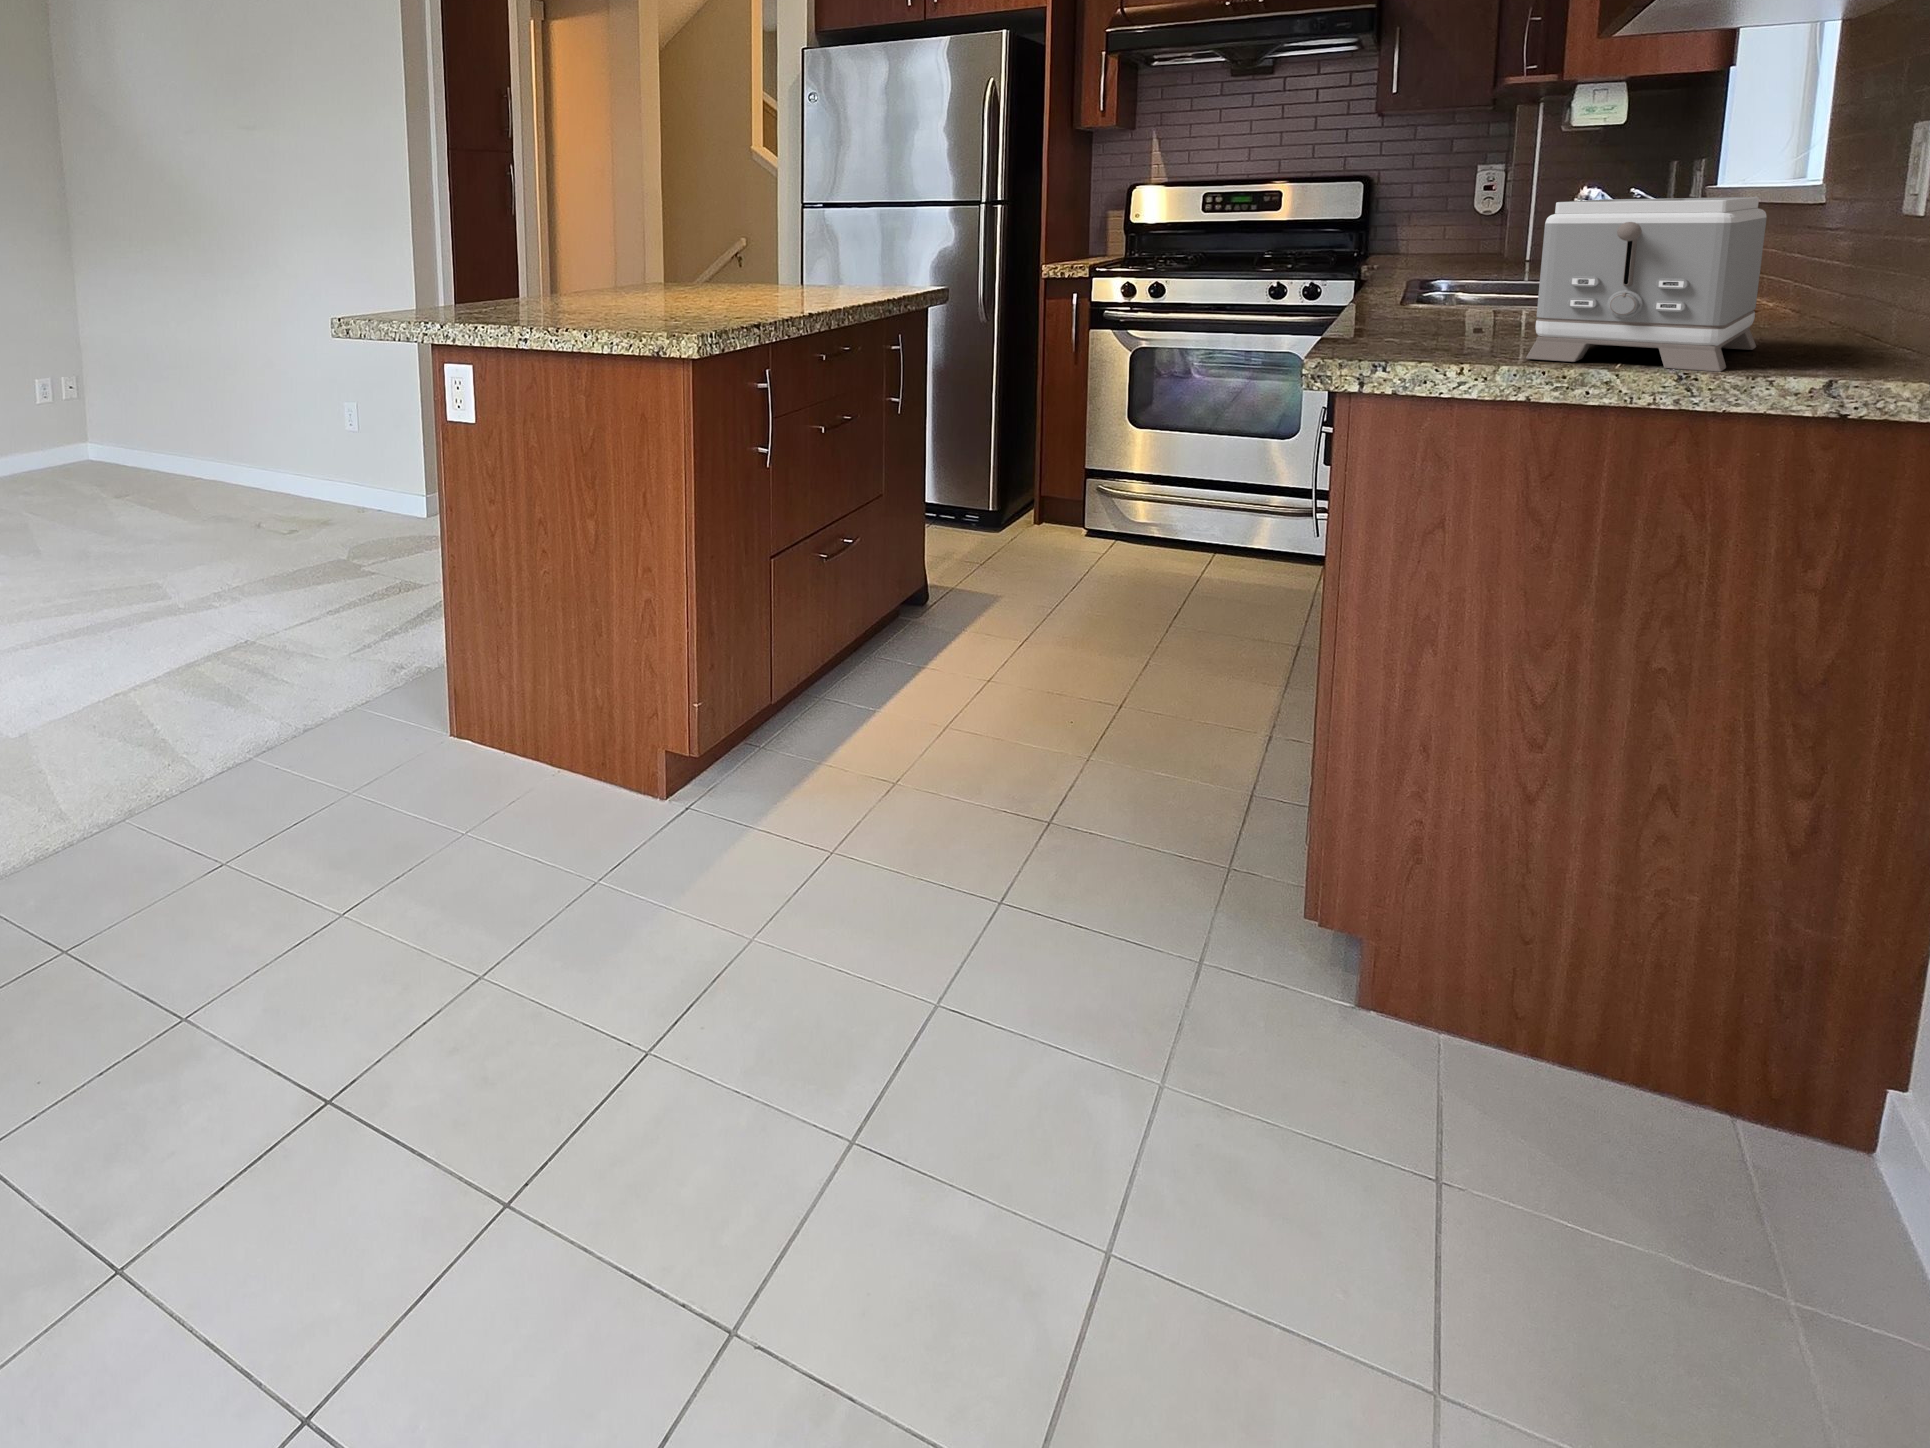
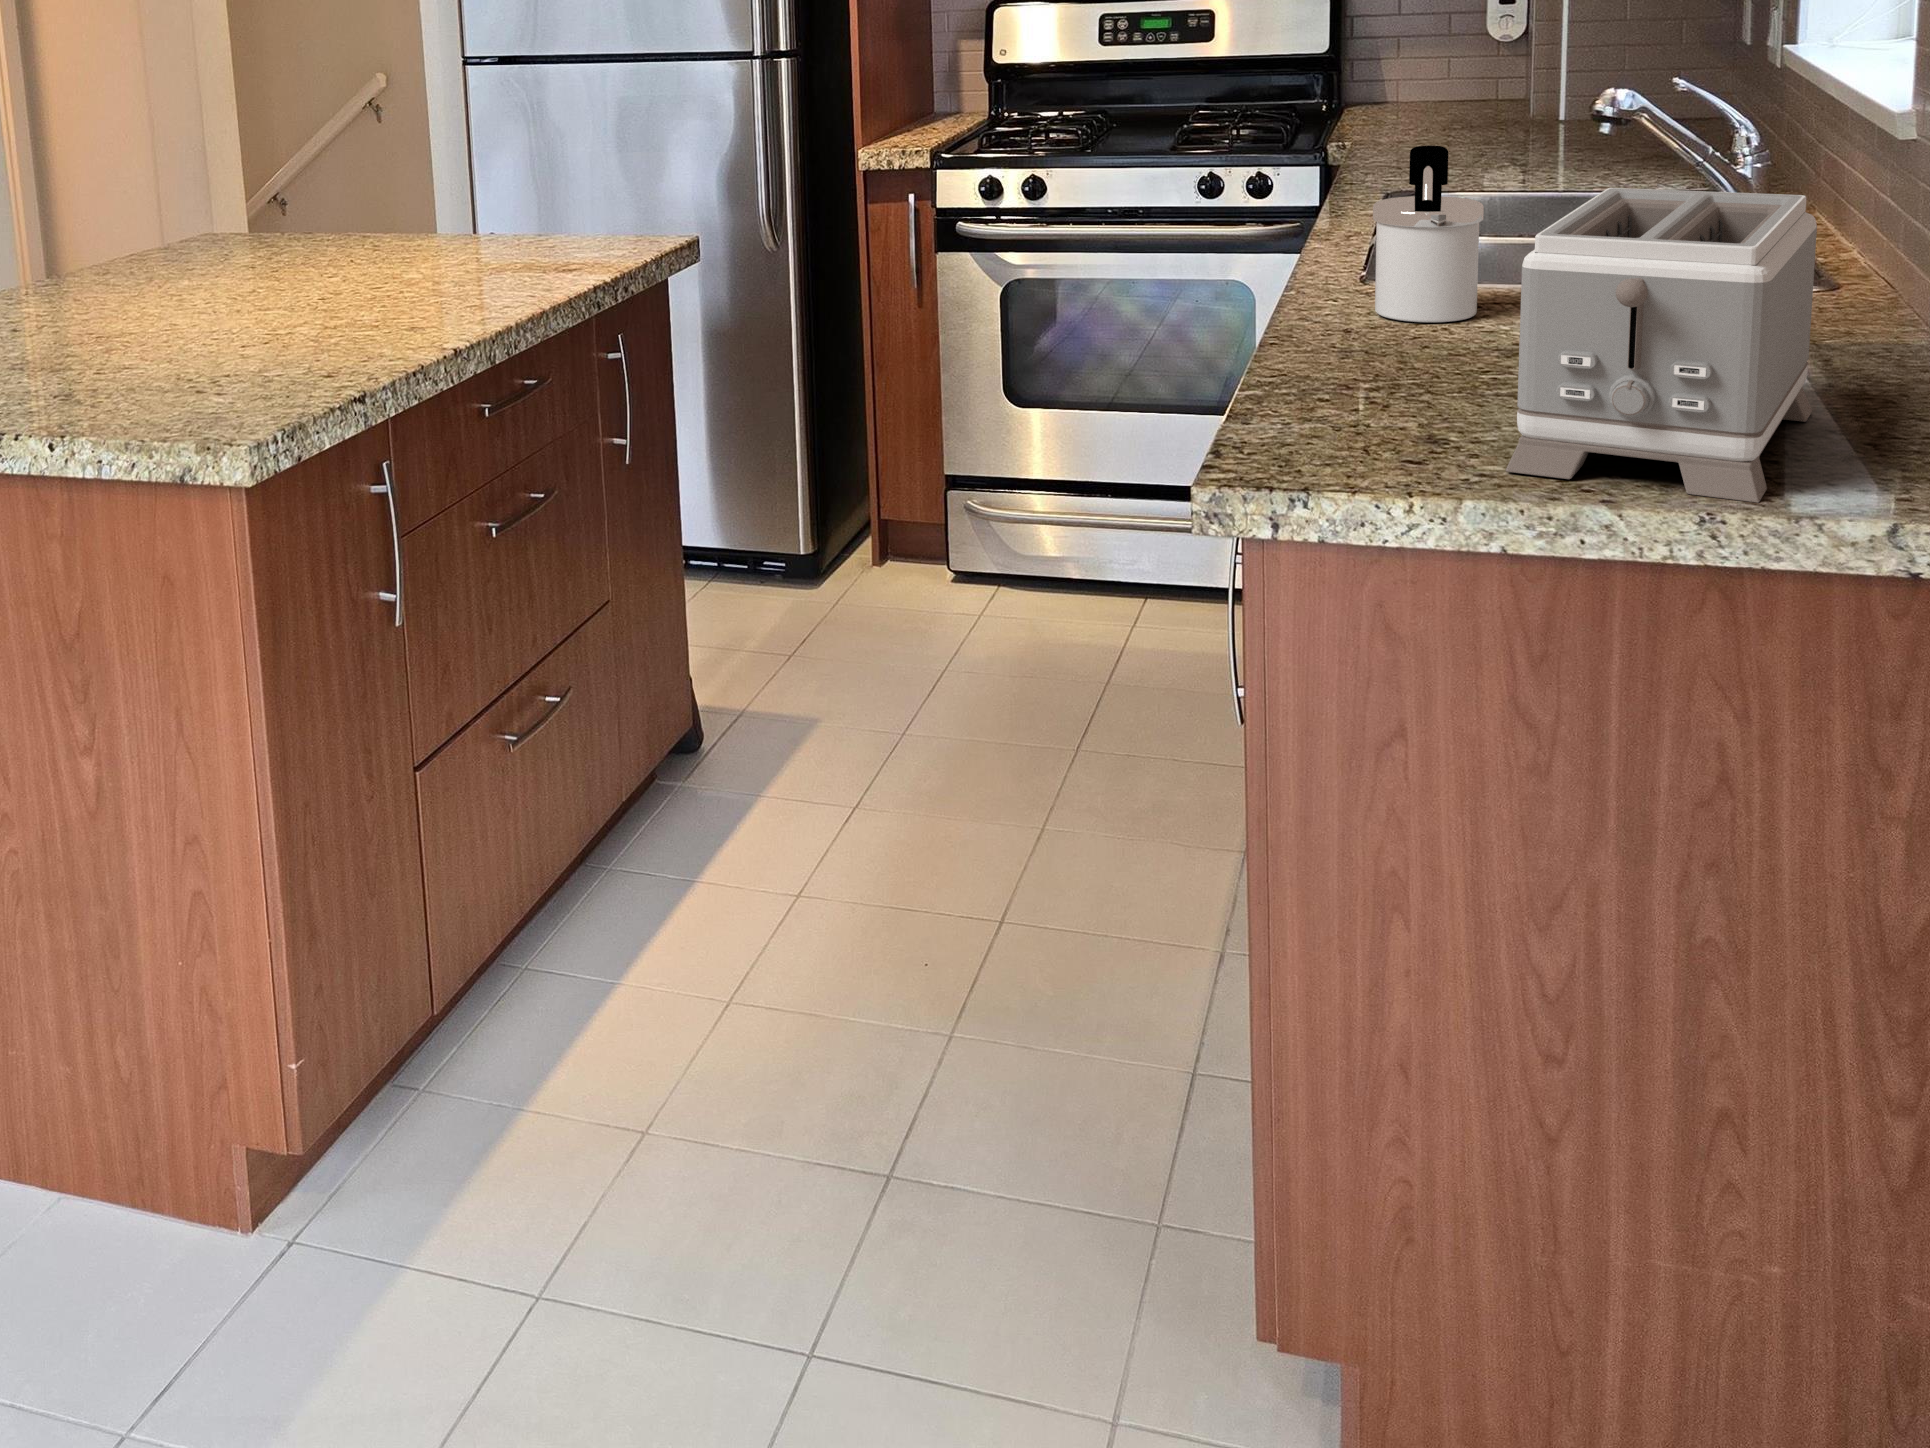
soap dispenser: none [1414,207,1498,319] -> present [1373,145,1484,322]

